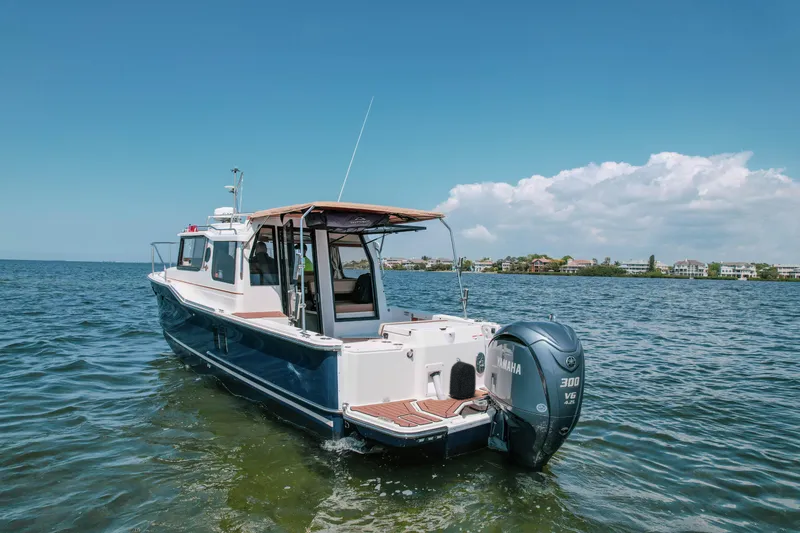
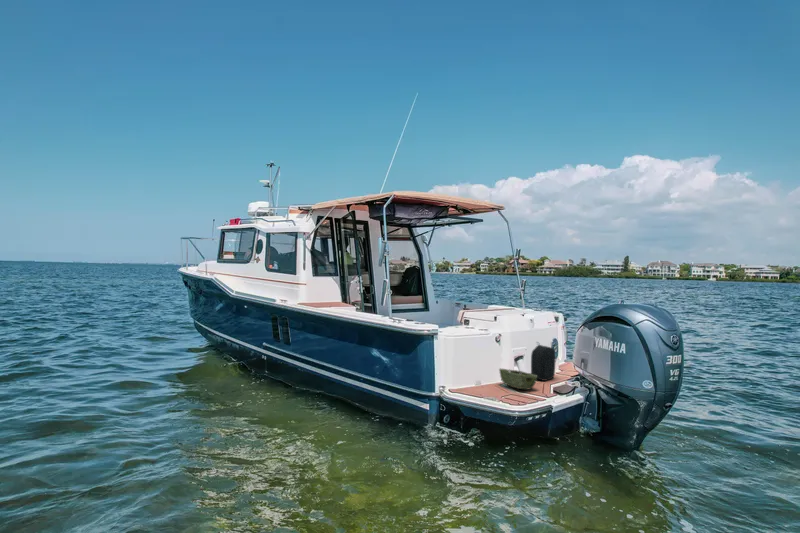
woven basket: none [410,386,445,409] -> present [499,369,537,389]

